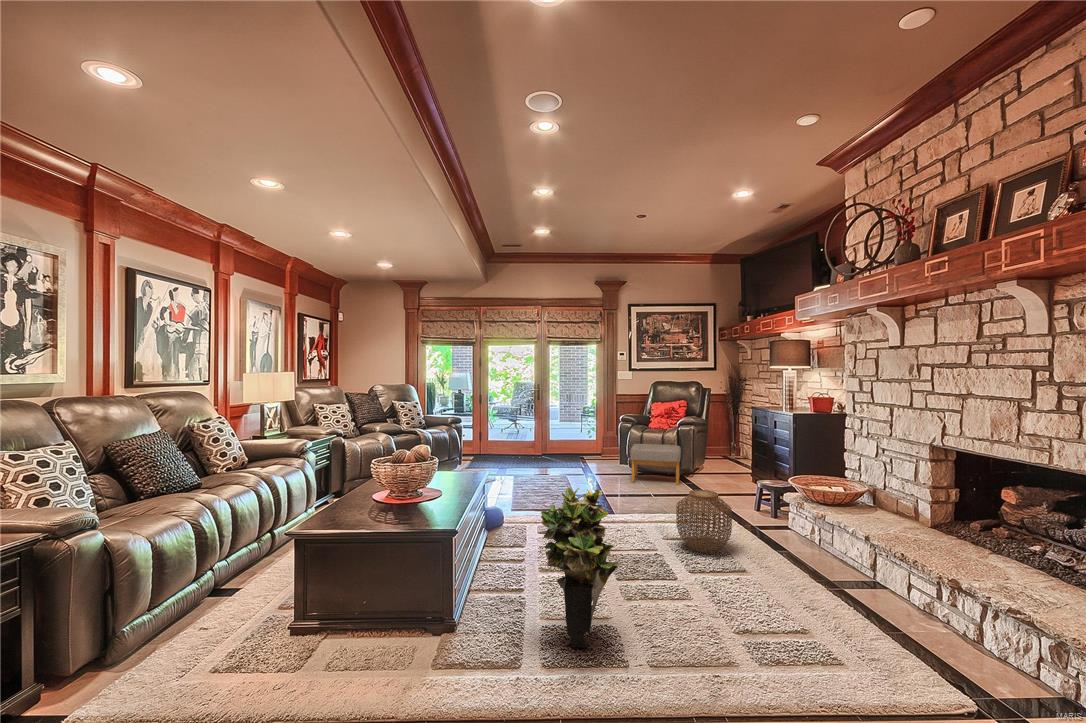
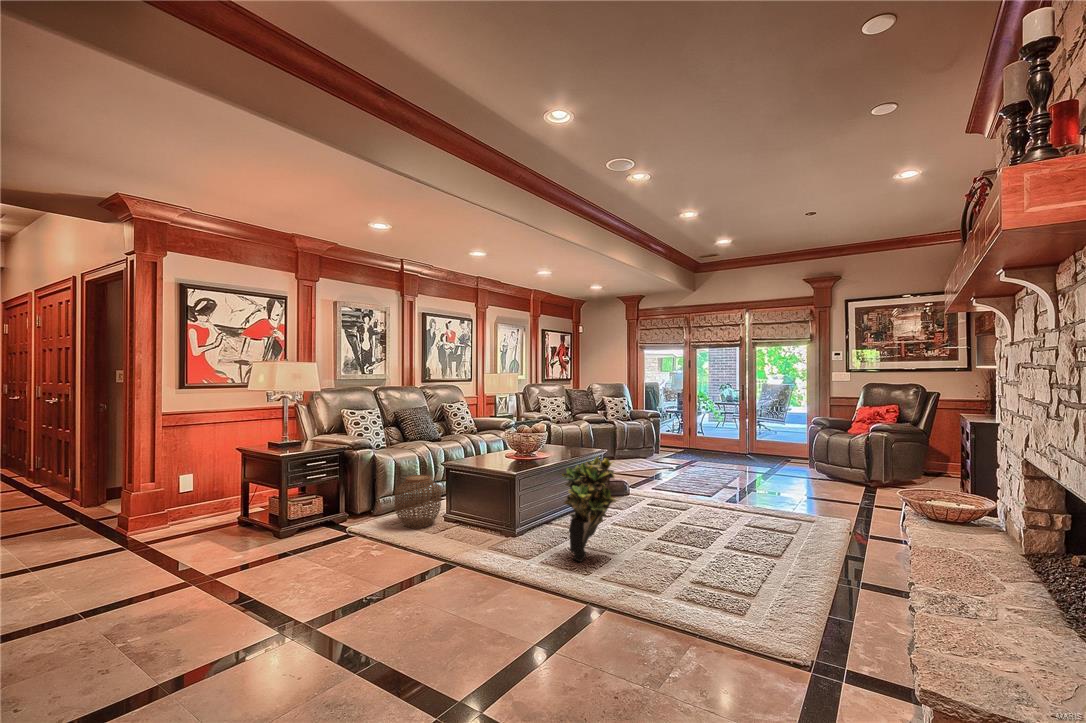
footstool: present [630,444,681,485] -> none [800,448,866,494]
woven basket: present [676,490,732,553] -> present [395,475,441,528]

